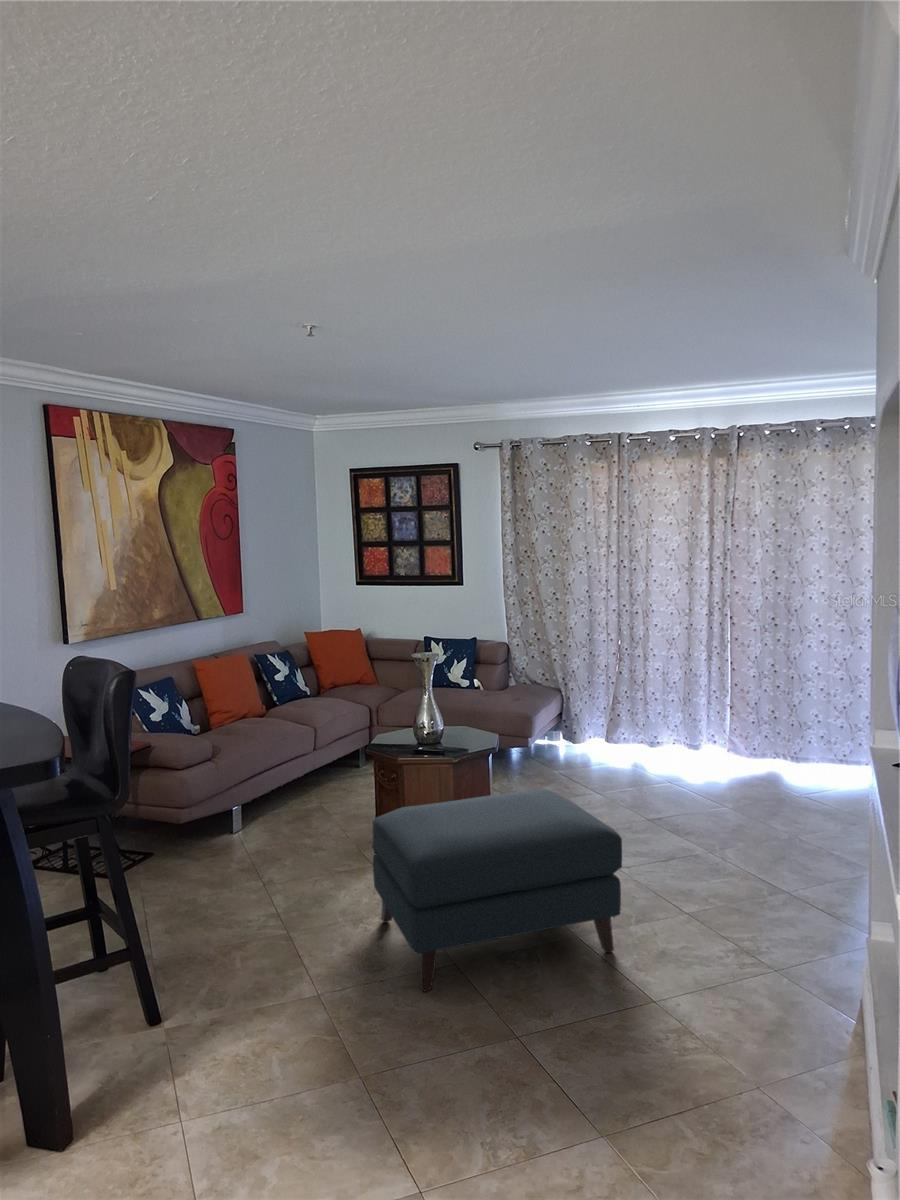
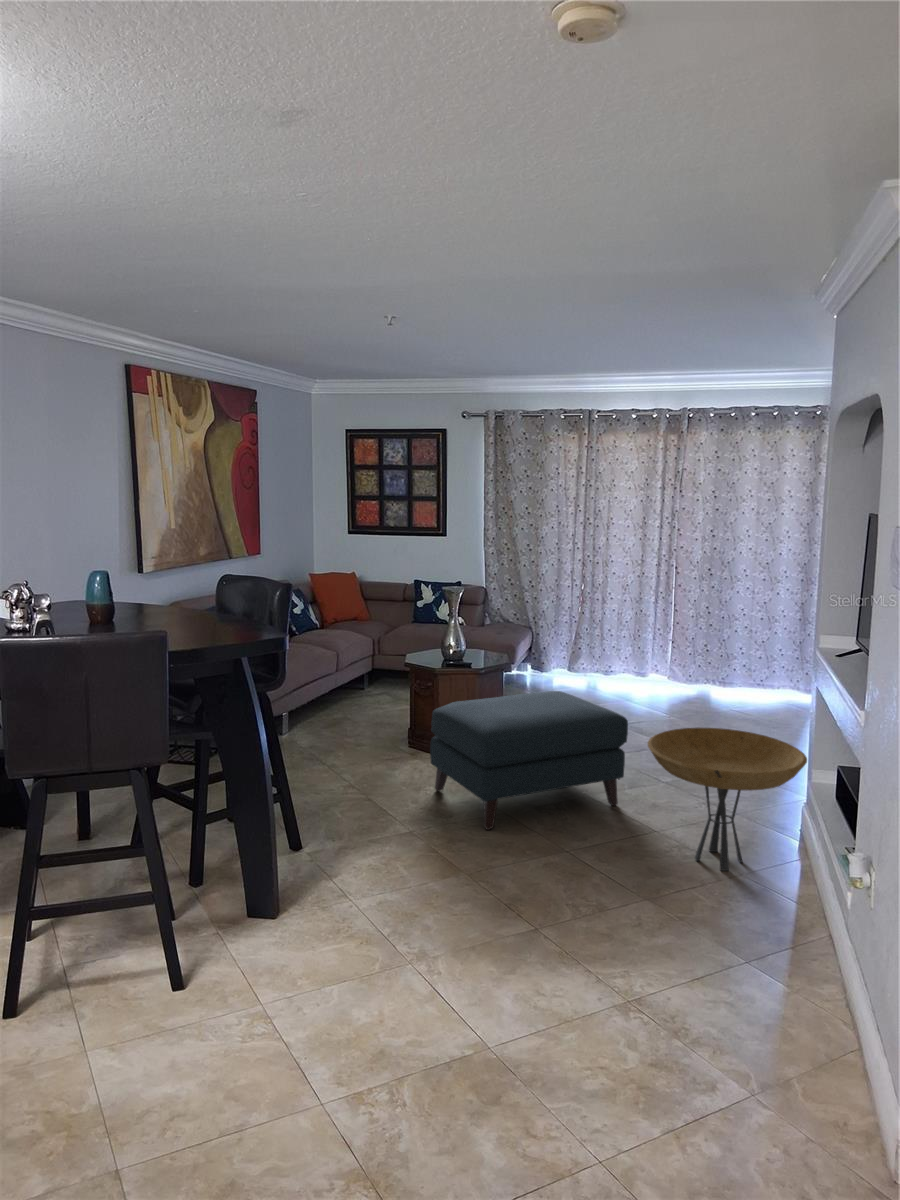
side table: none [624,858,858,1083] -> present [648,728,807,871]

